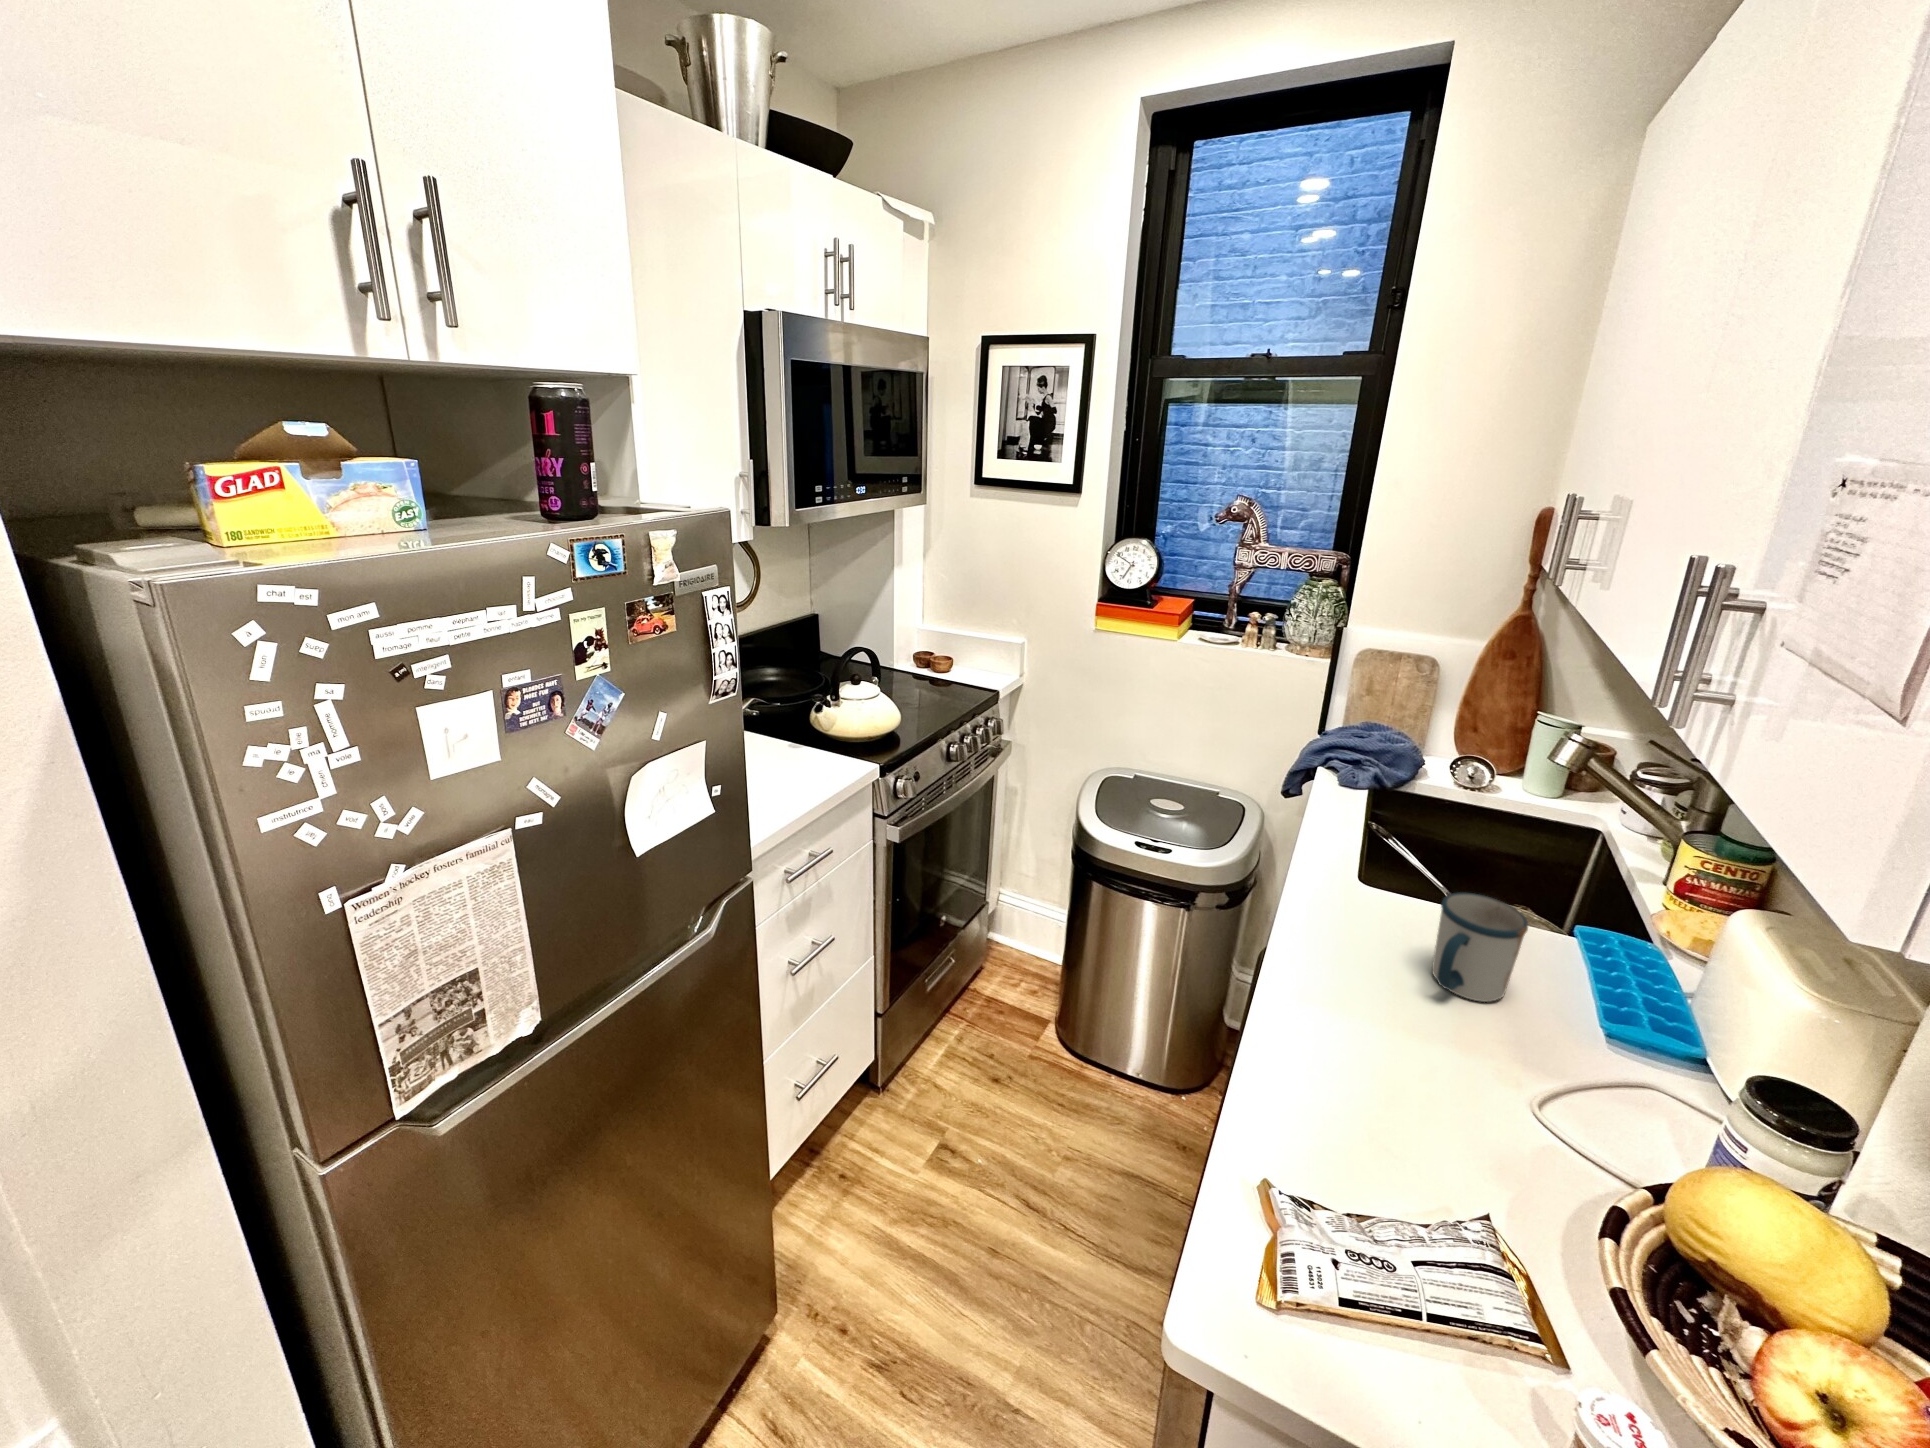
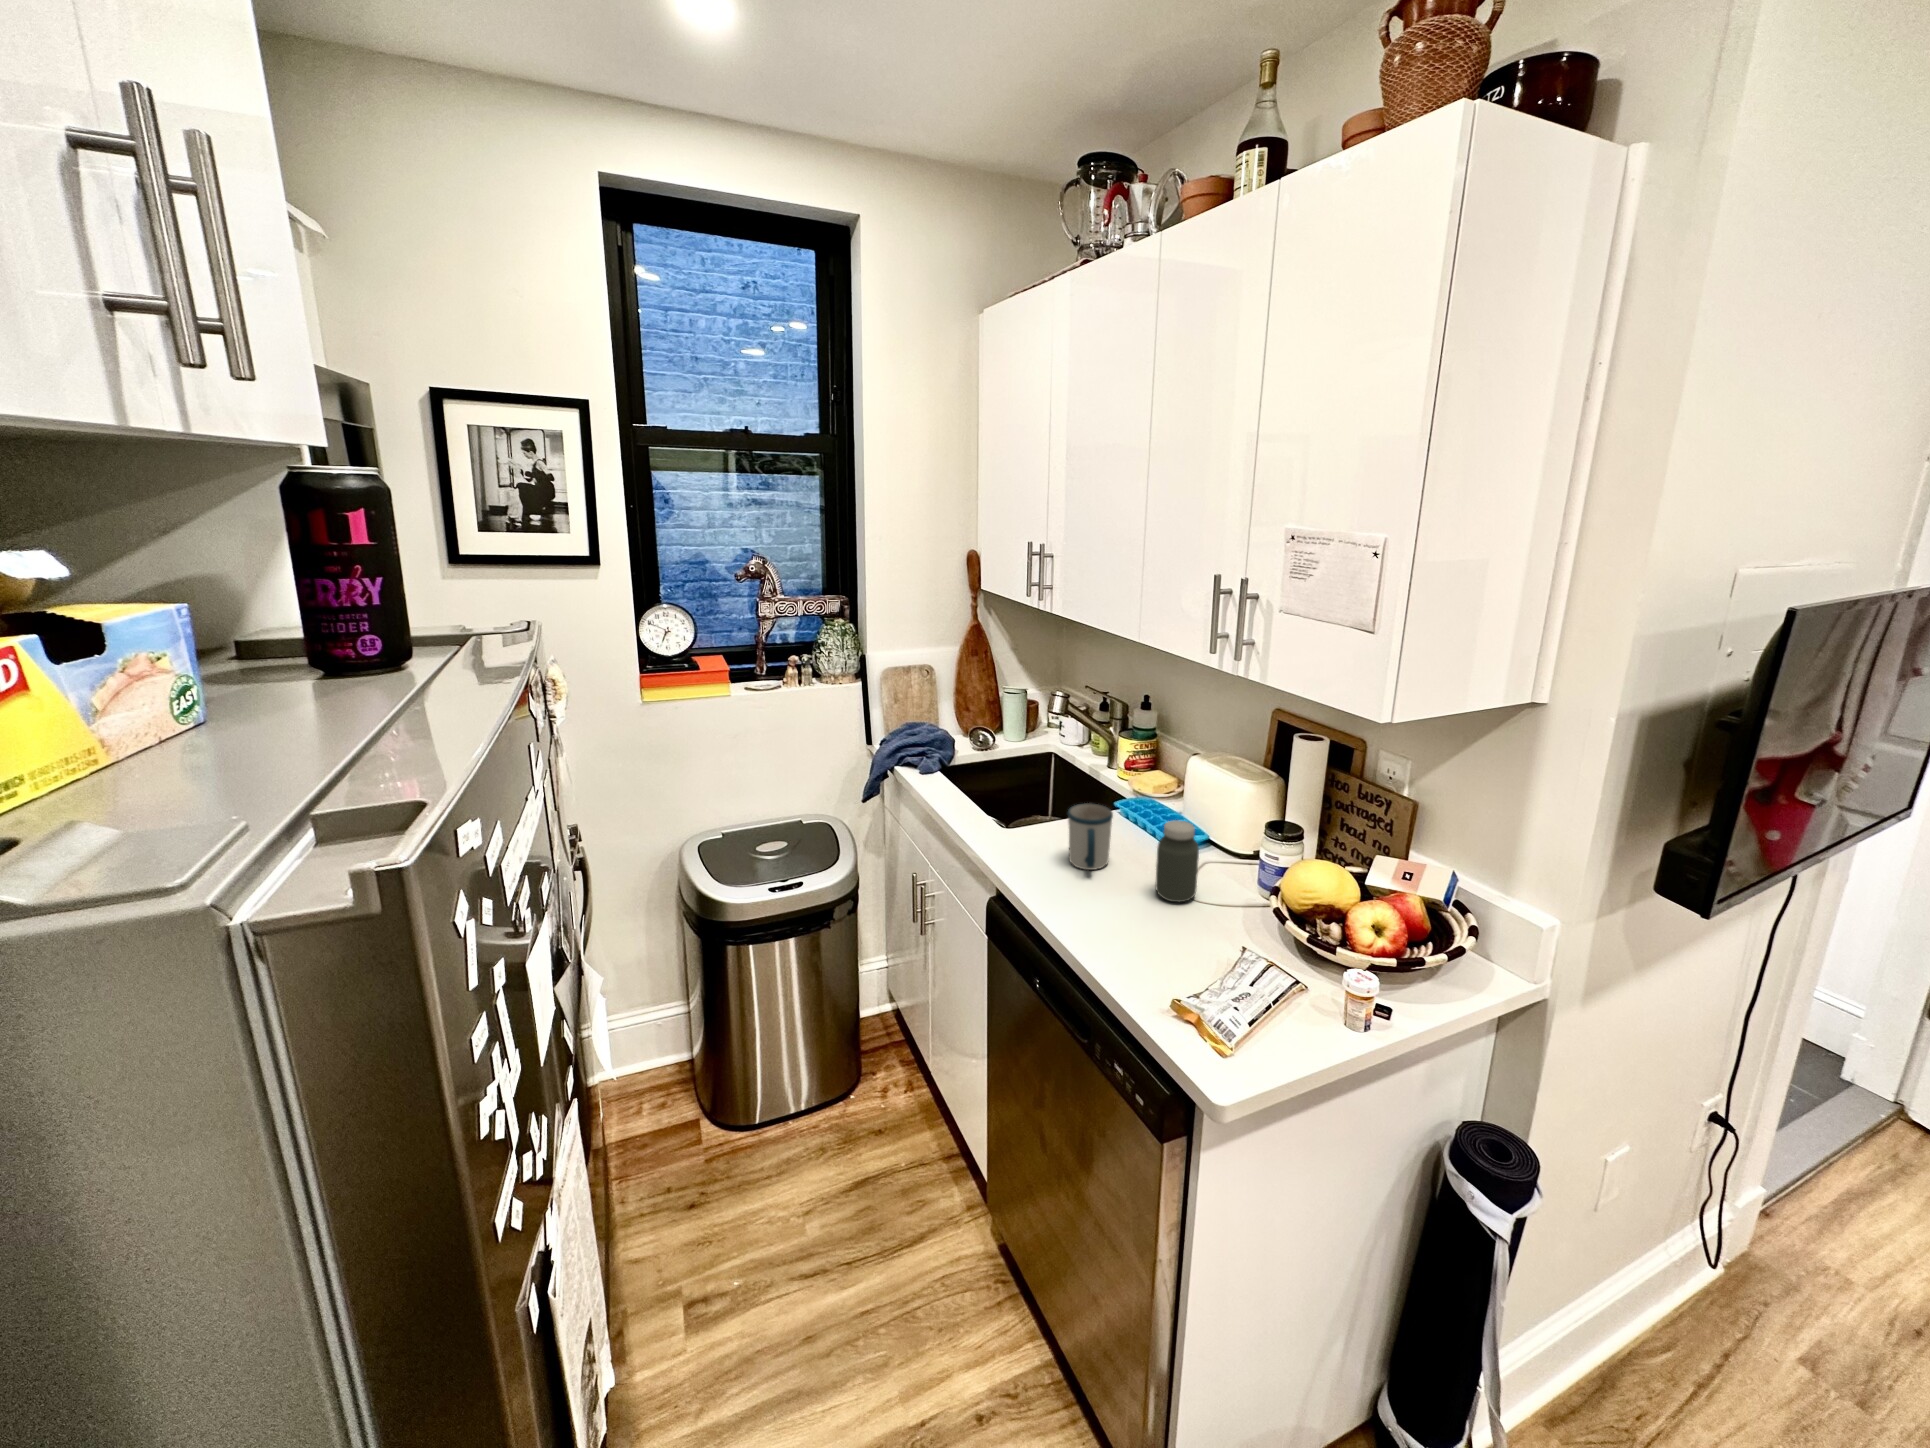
jar: none [1524,982,1636,1129] -> present [1156,820,1199,902]

